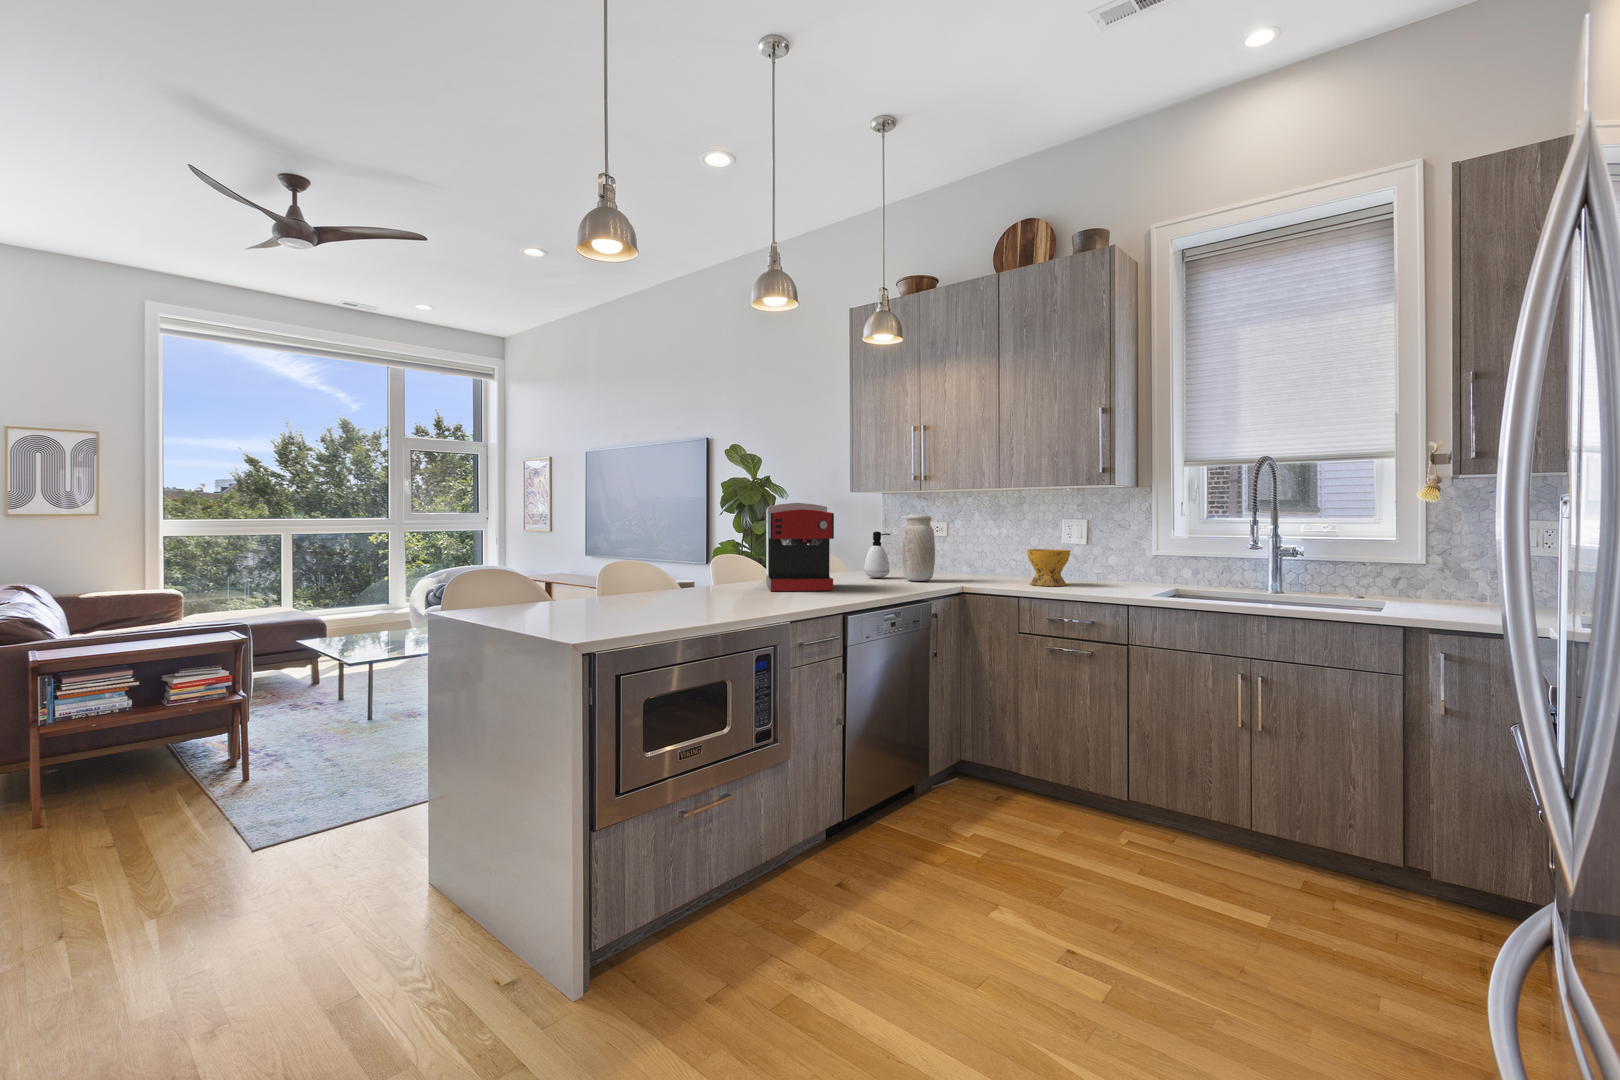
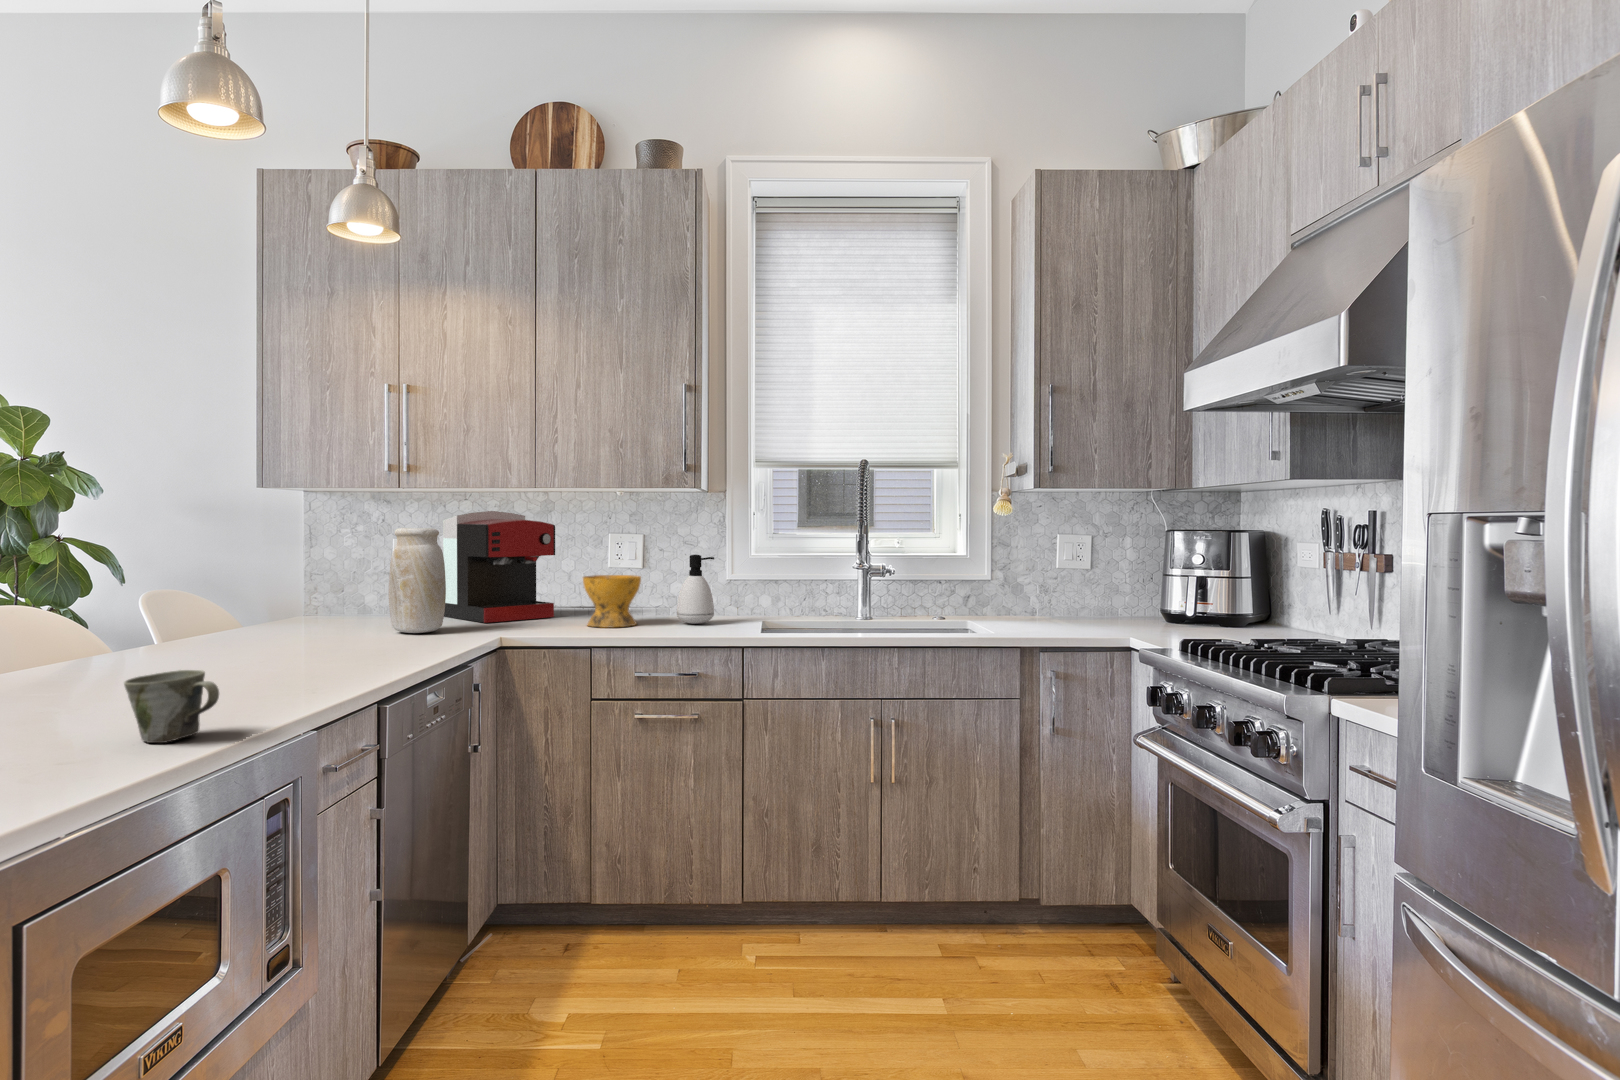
coffee maker: present [766,503,834,591] -> present [443,511,555,623]
soap dispenser: present [864,531,890,578] -> present [677,555,714,624]
mug: none [716,579,751,612] -> present [124,670,219,743]

